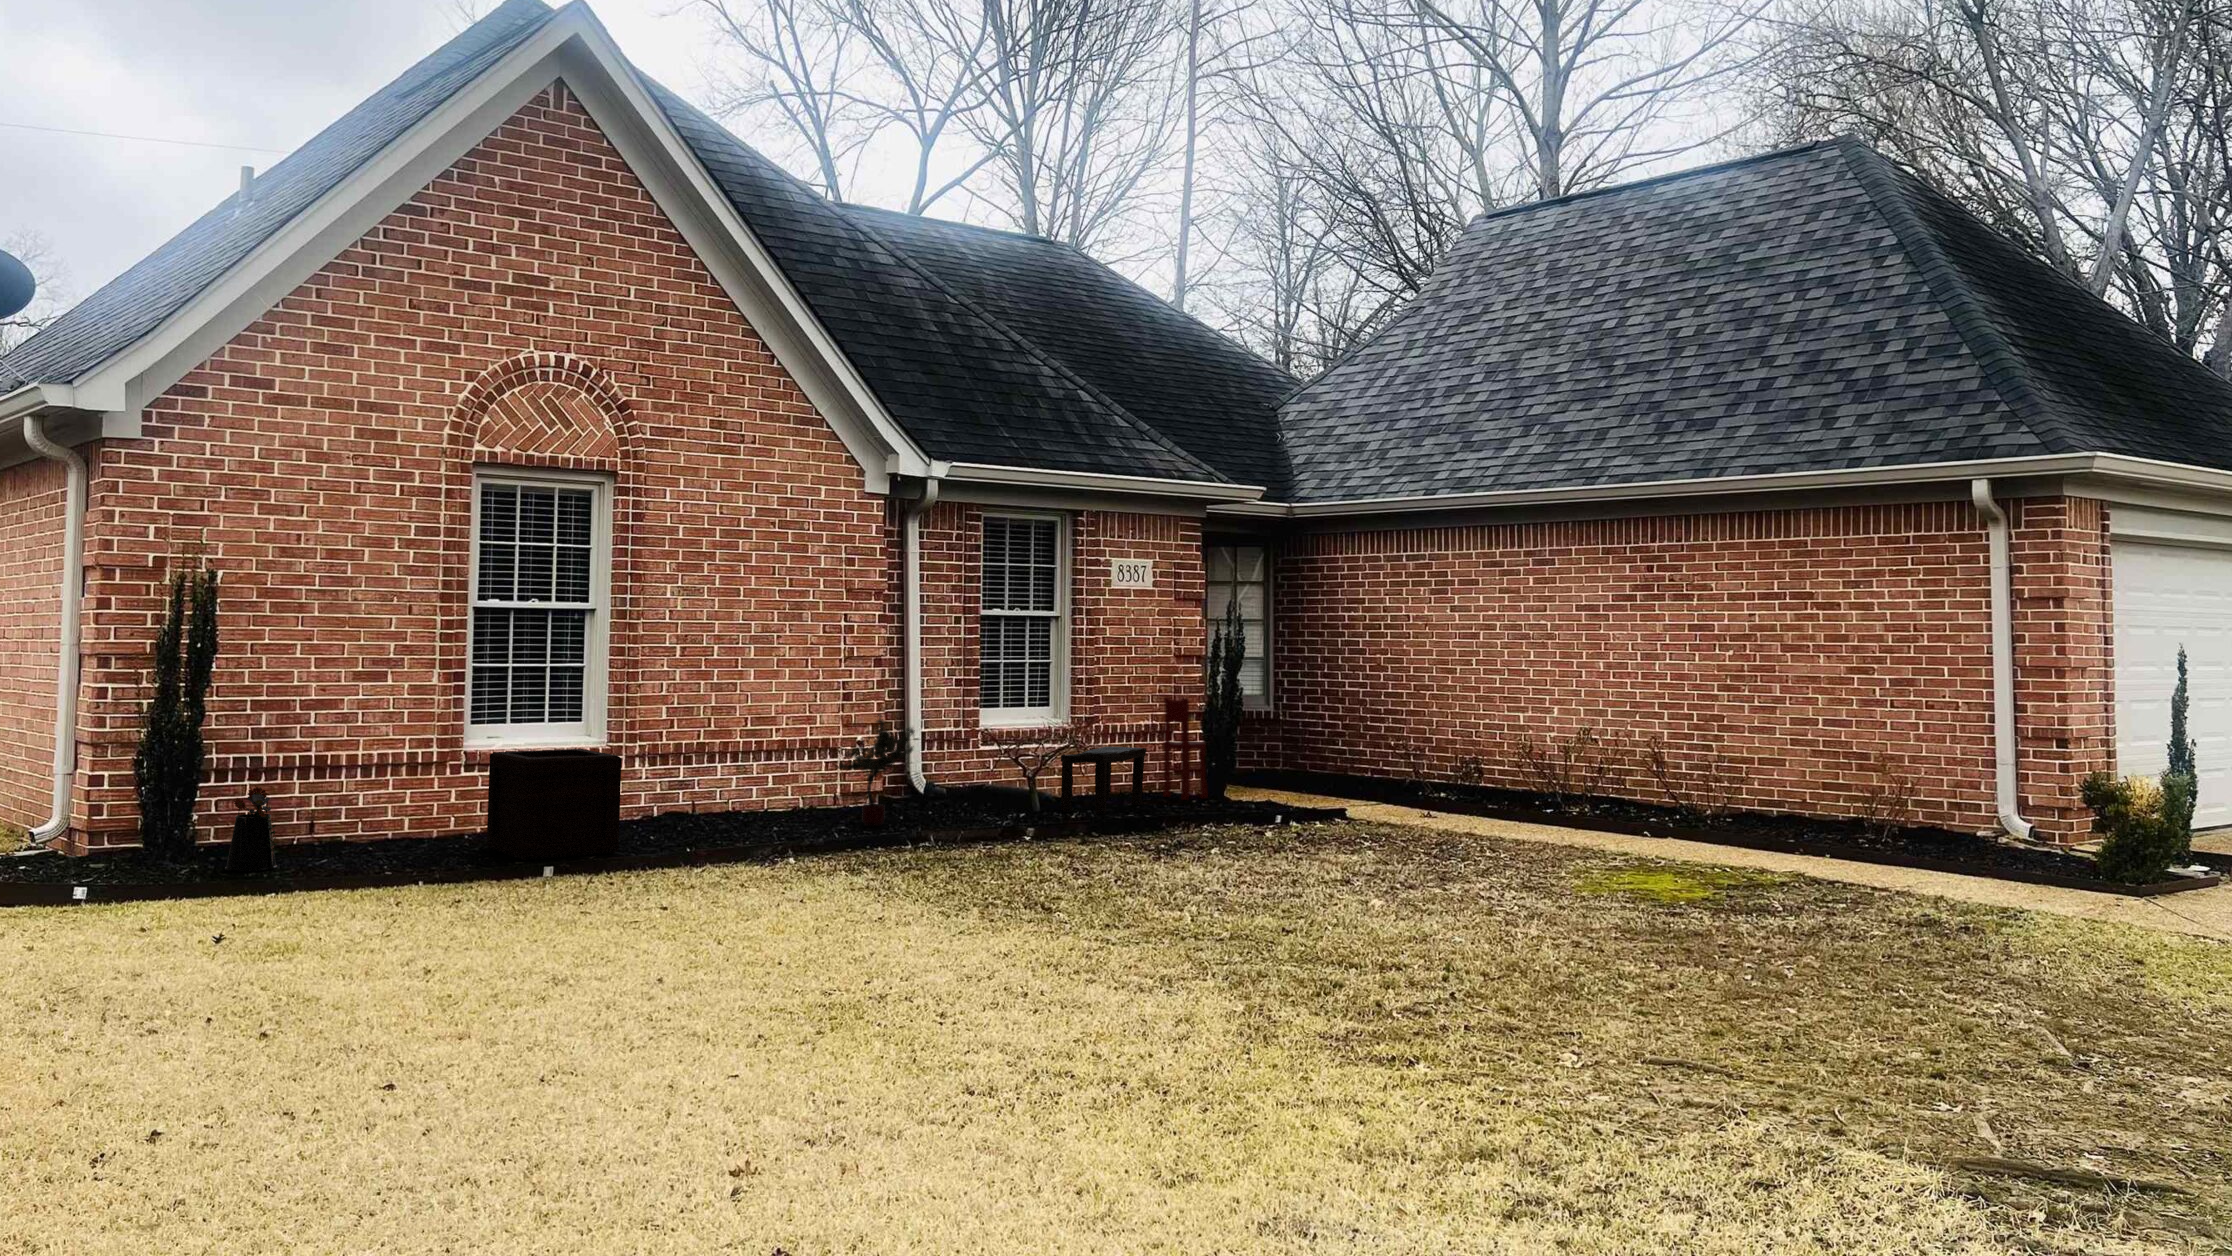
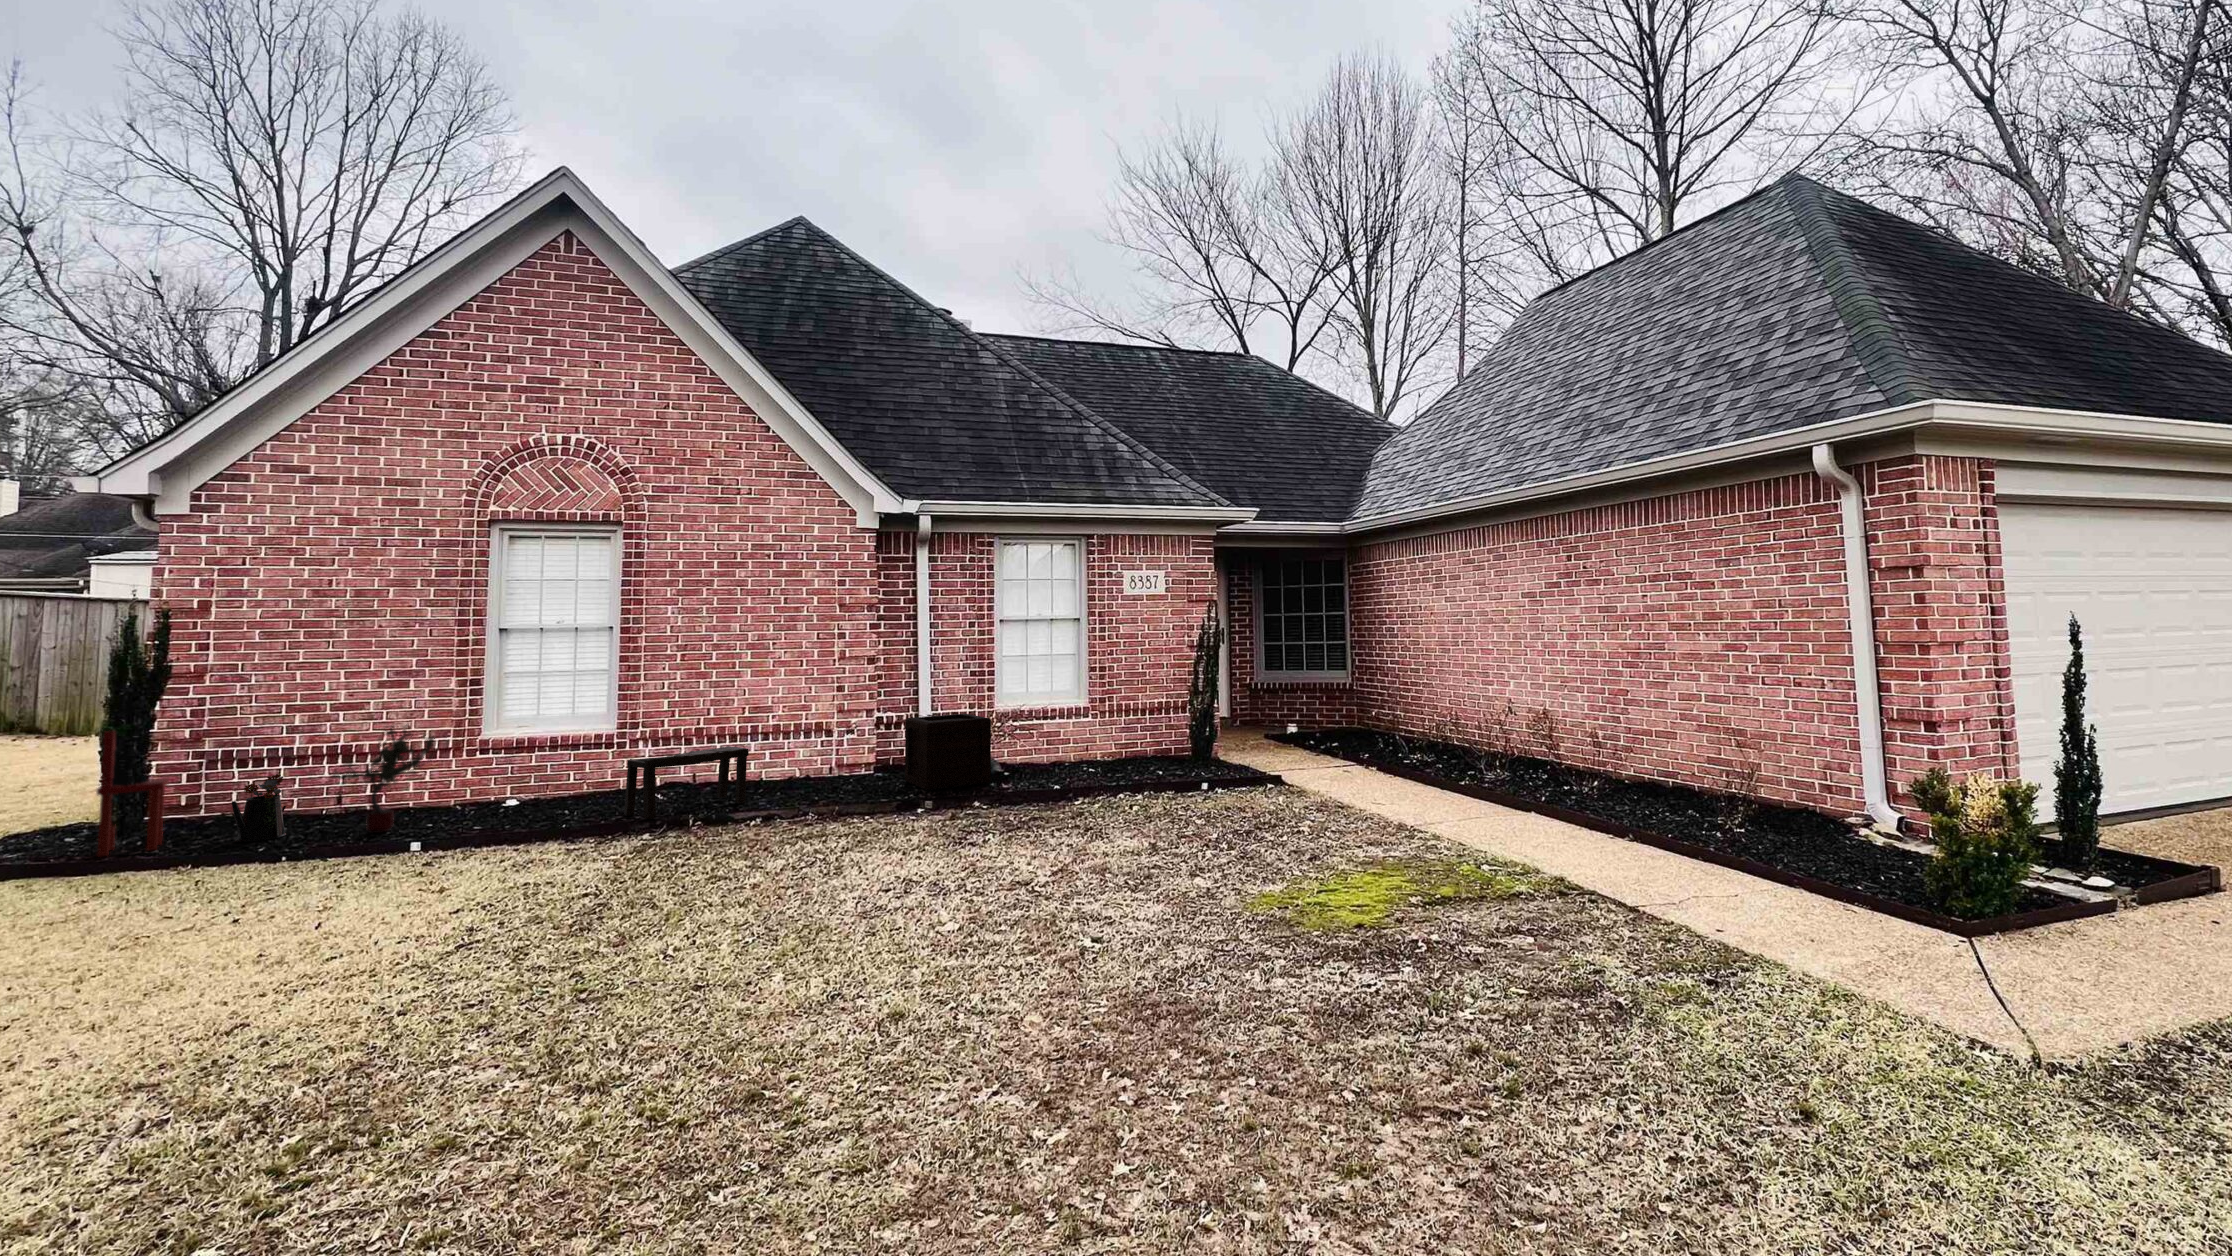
chair: present [1163,697,1208,800] -> present [97,731,169,857]
potted tree: present [836,714,915,827] -> present [332,725,435,833]
bench: present [1061,747,1147,814] -> present [624,746,749,819]
wooden crate: present [487,749,621,860] -> present [905,714,991,791]

